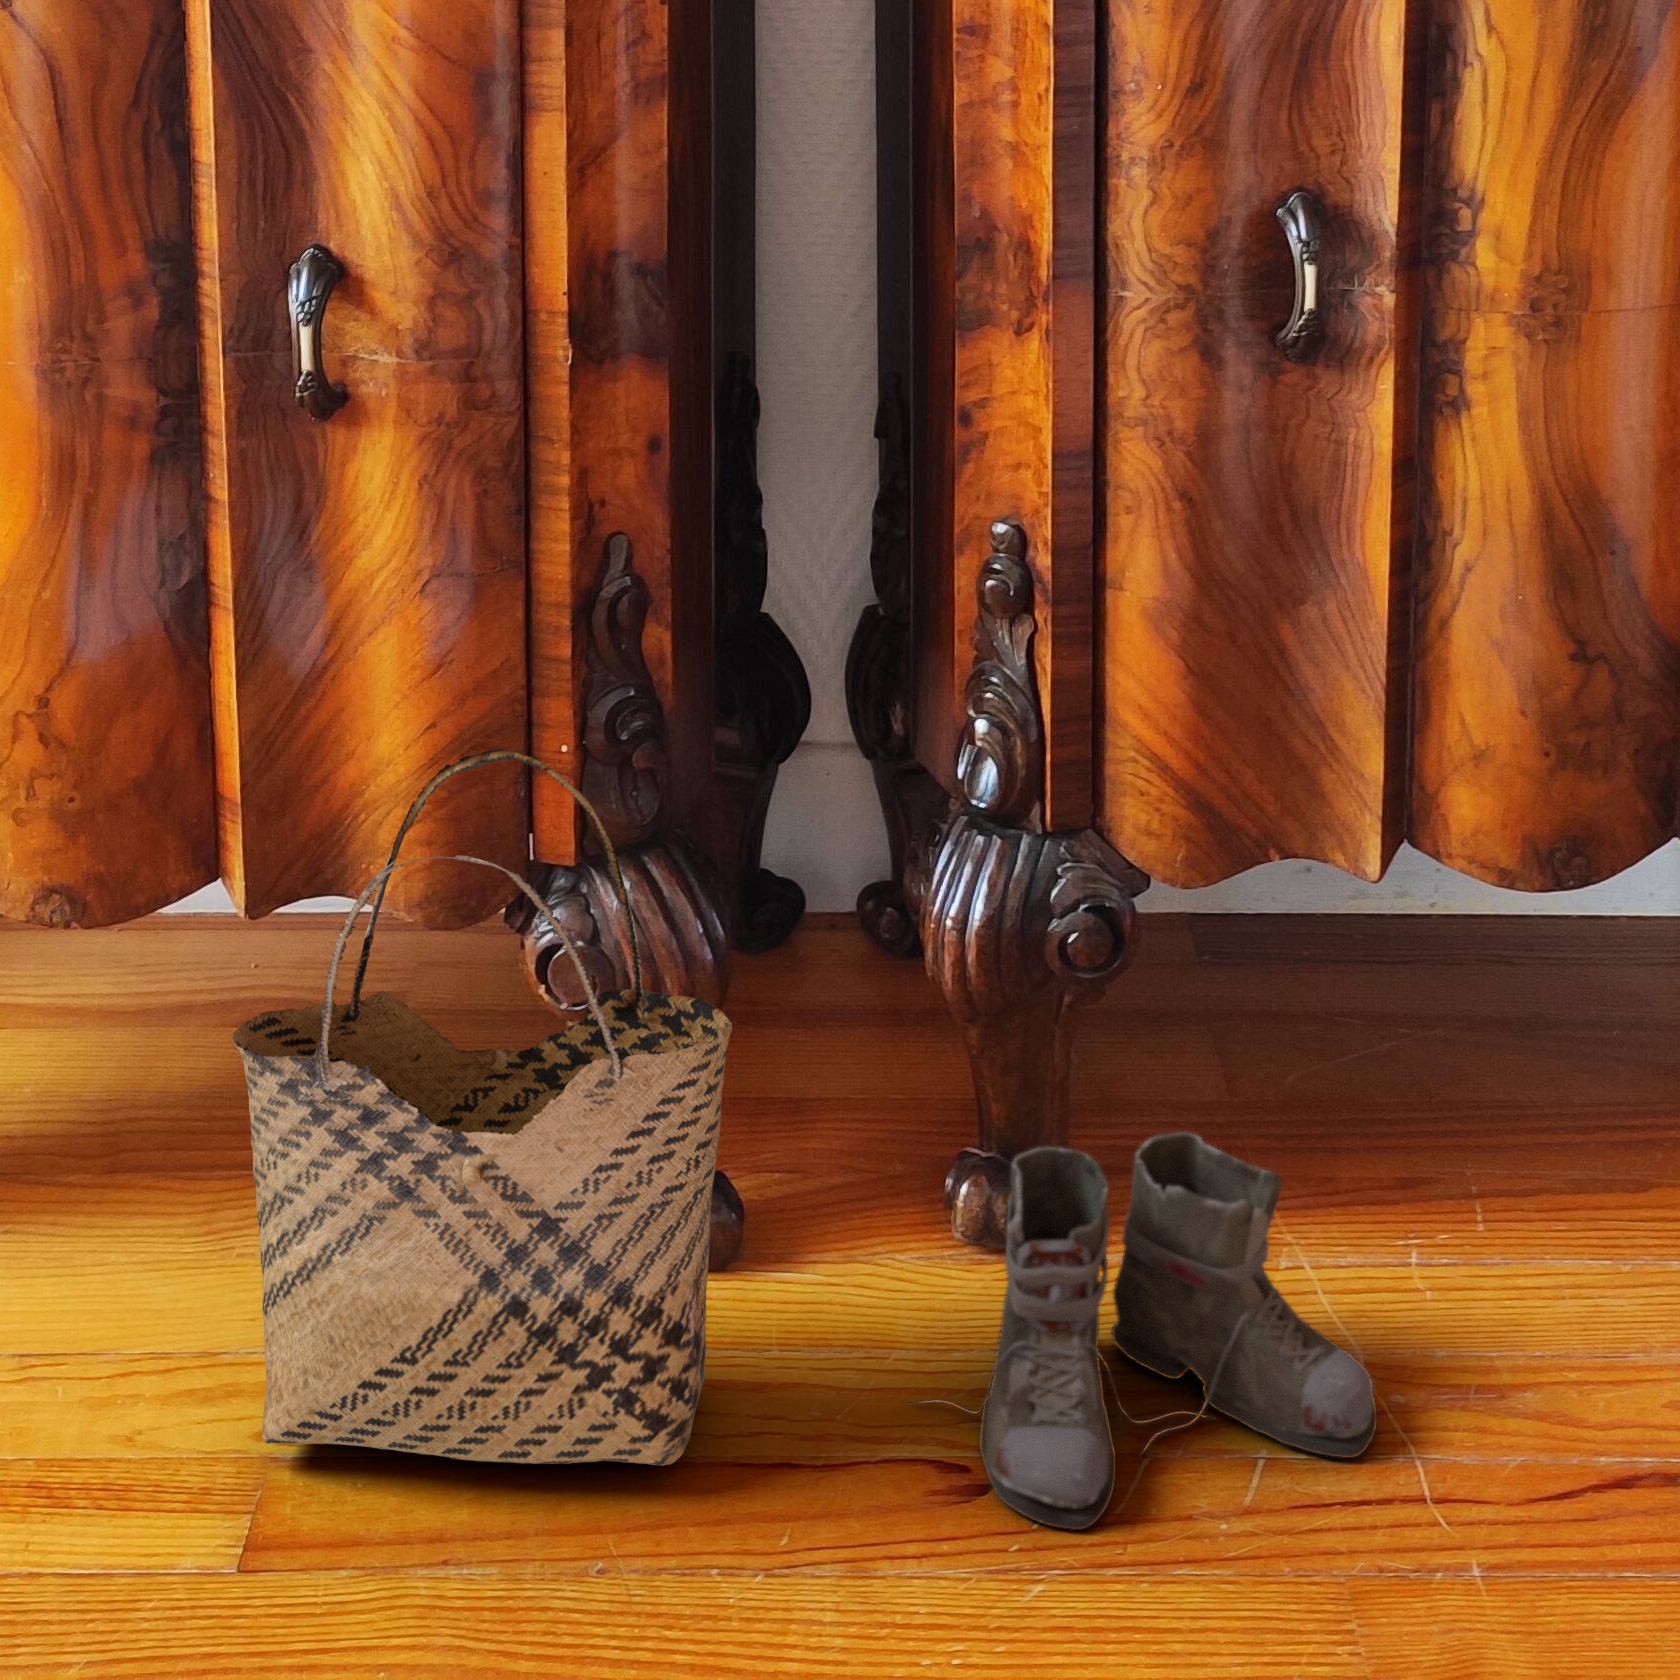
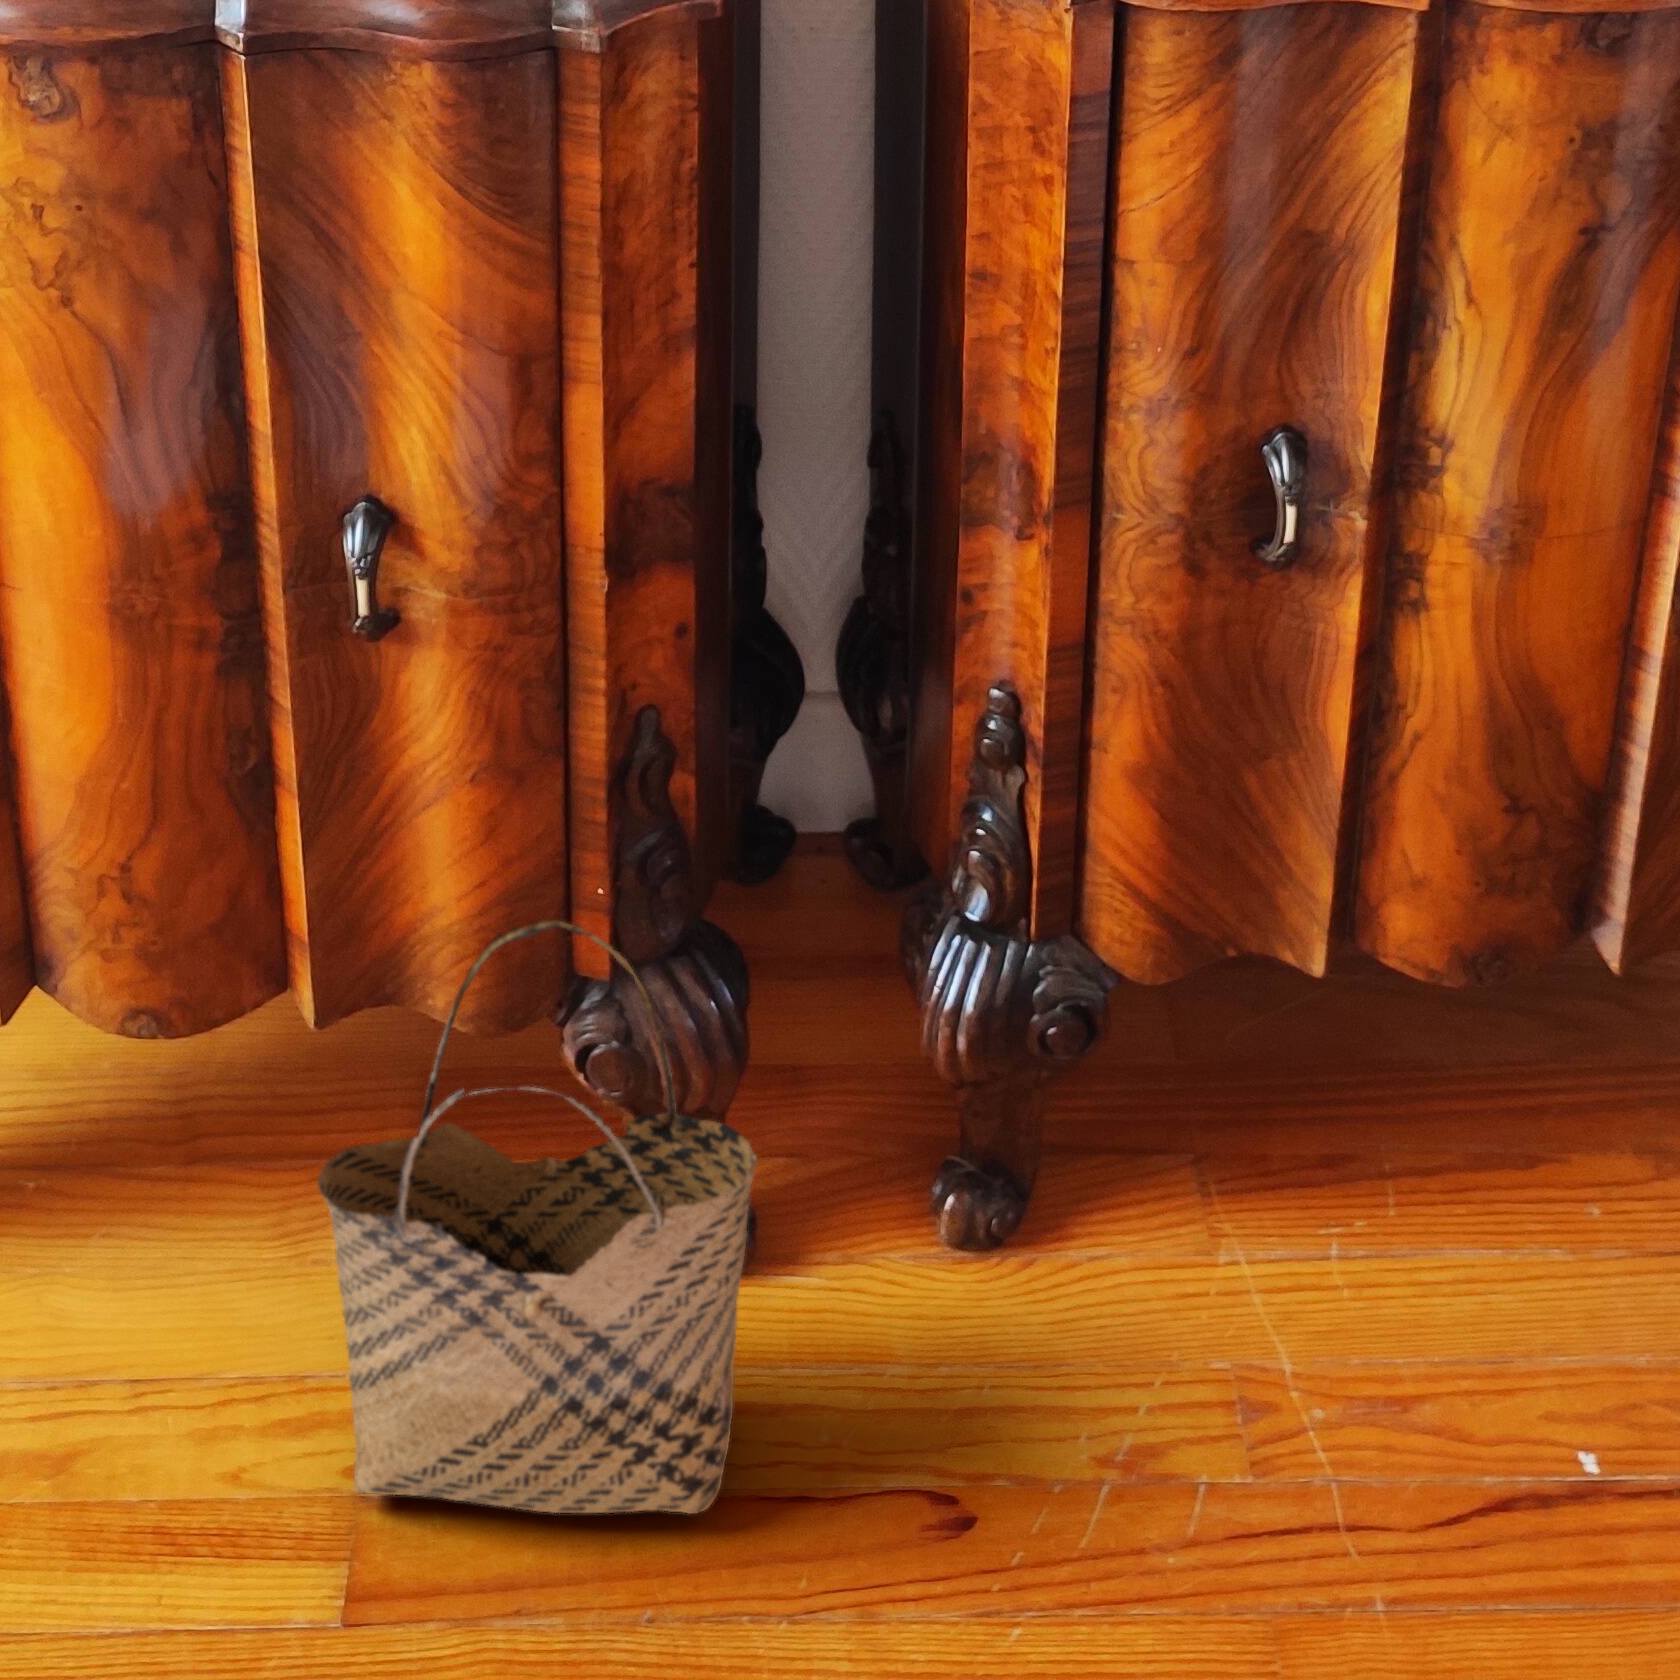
boots: present [919,1133,1377,1530] -> none [901,1203,1299,1566]

